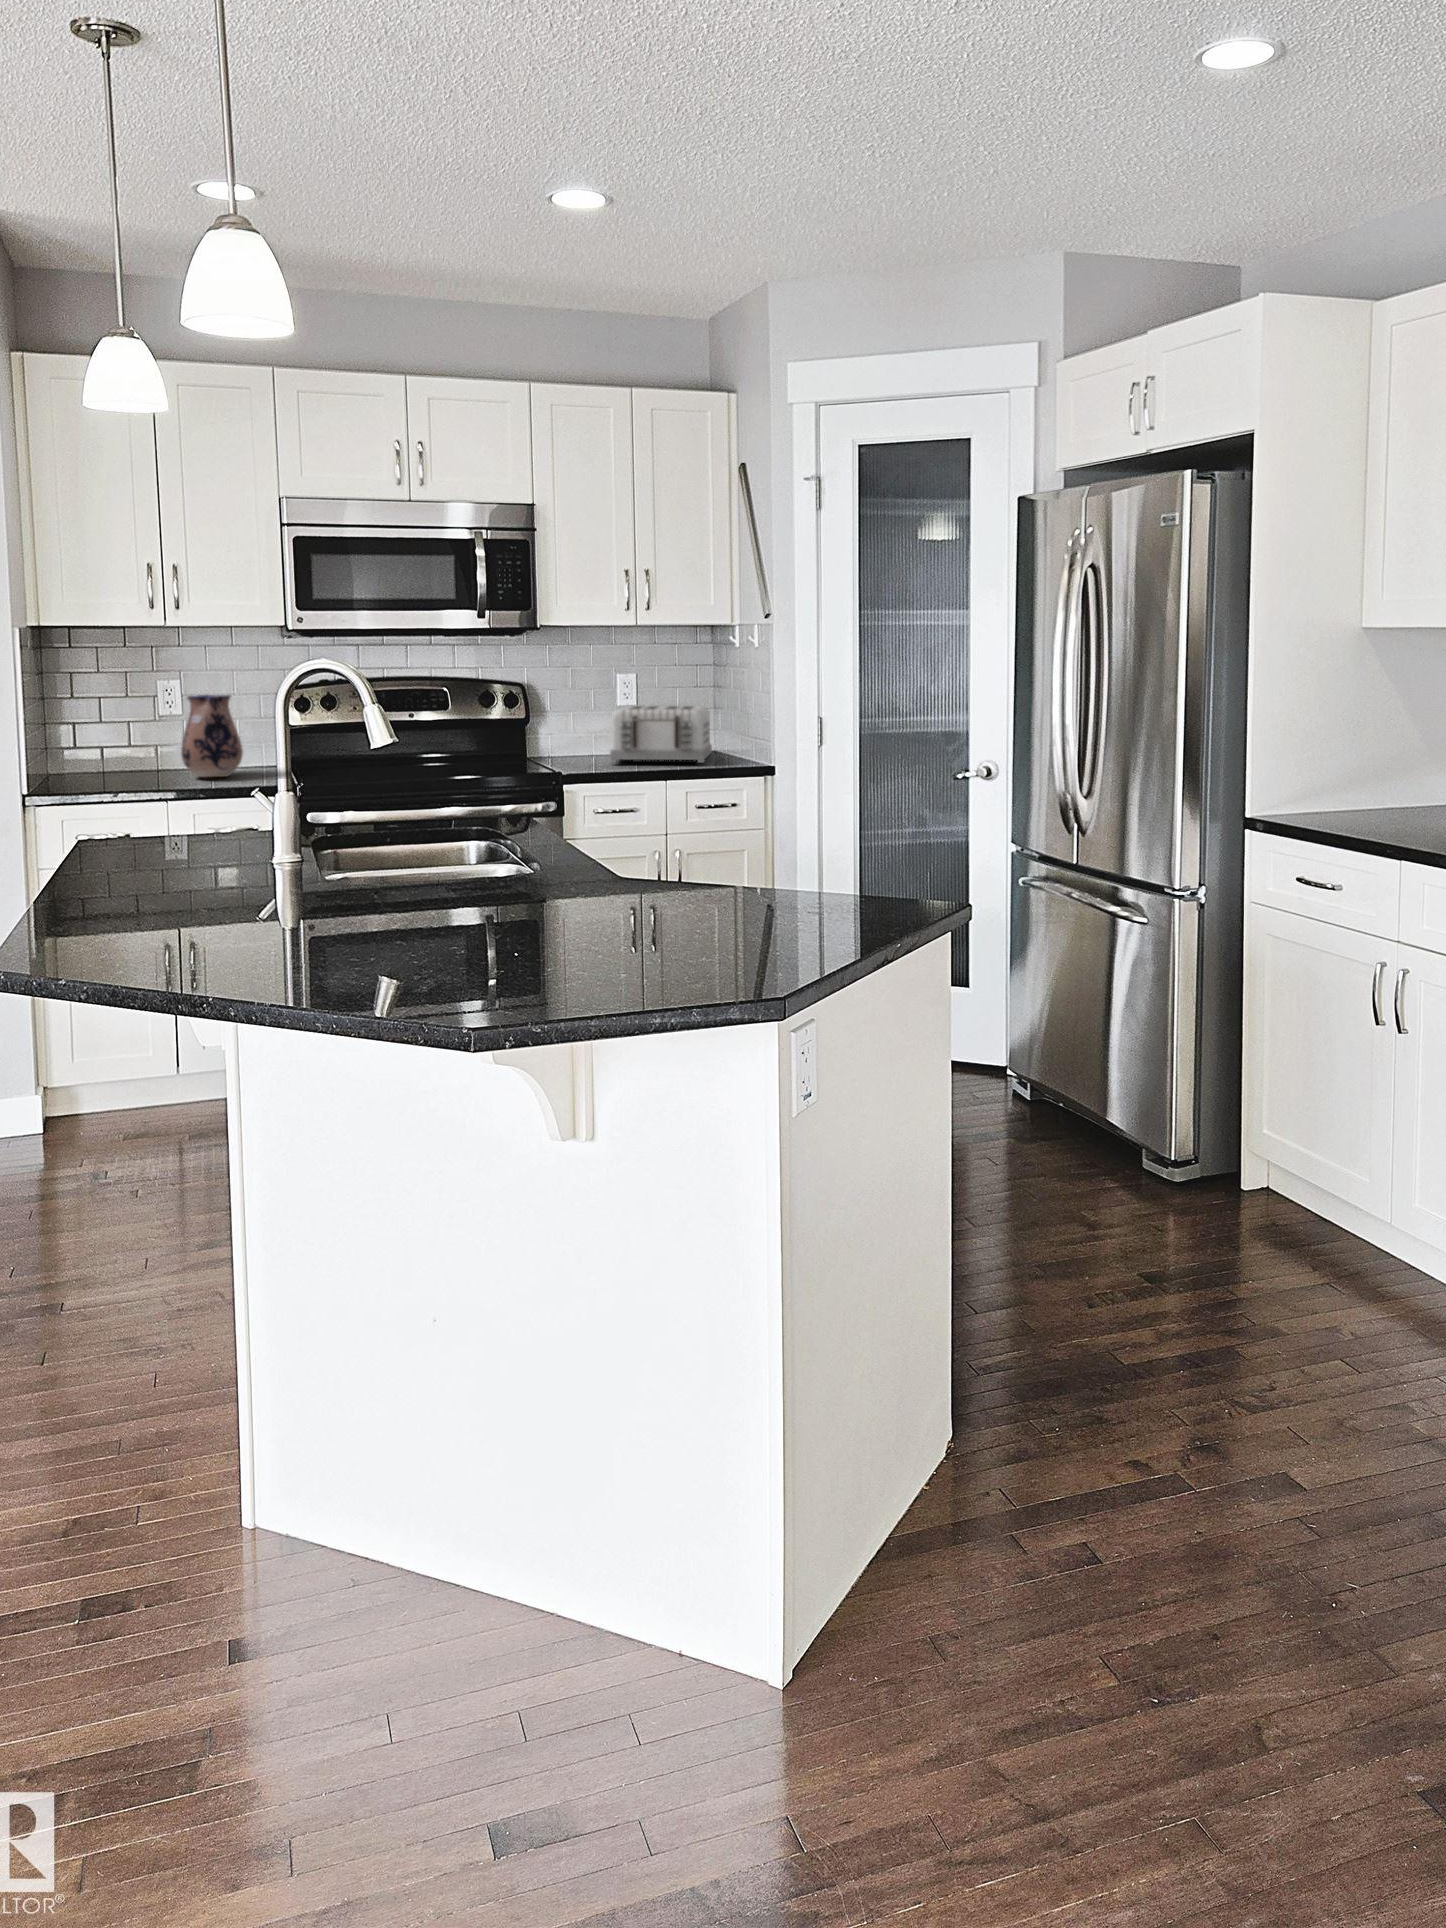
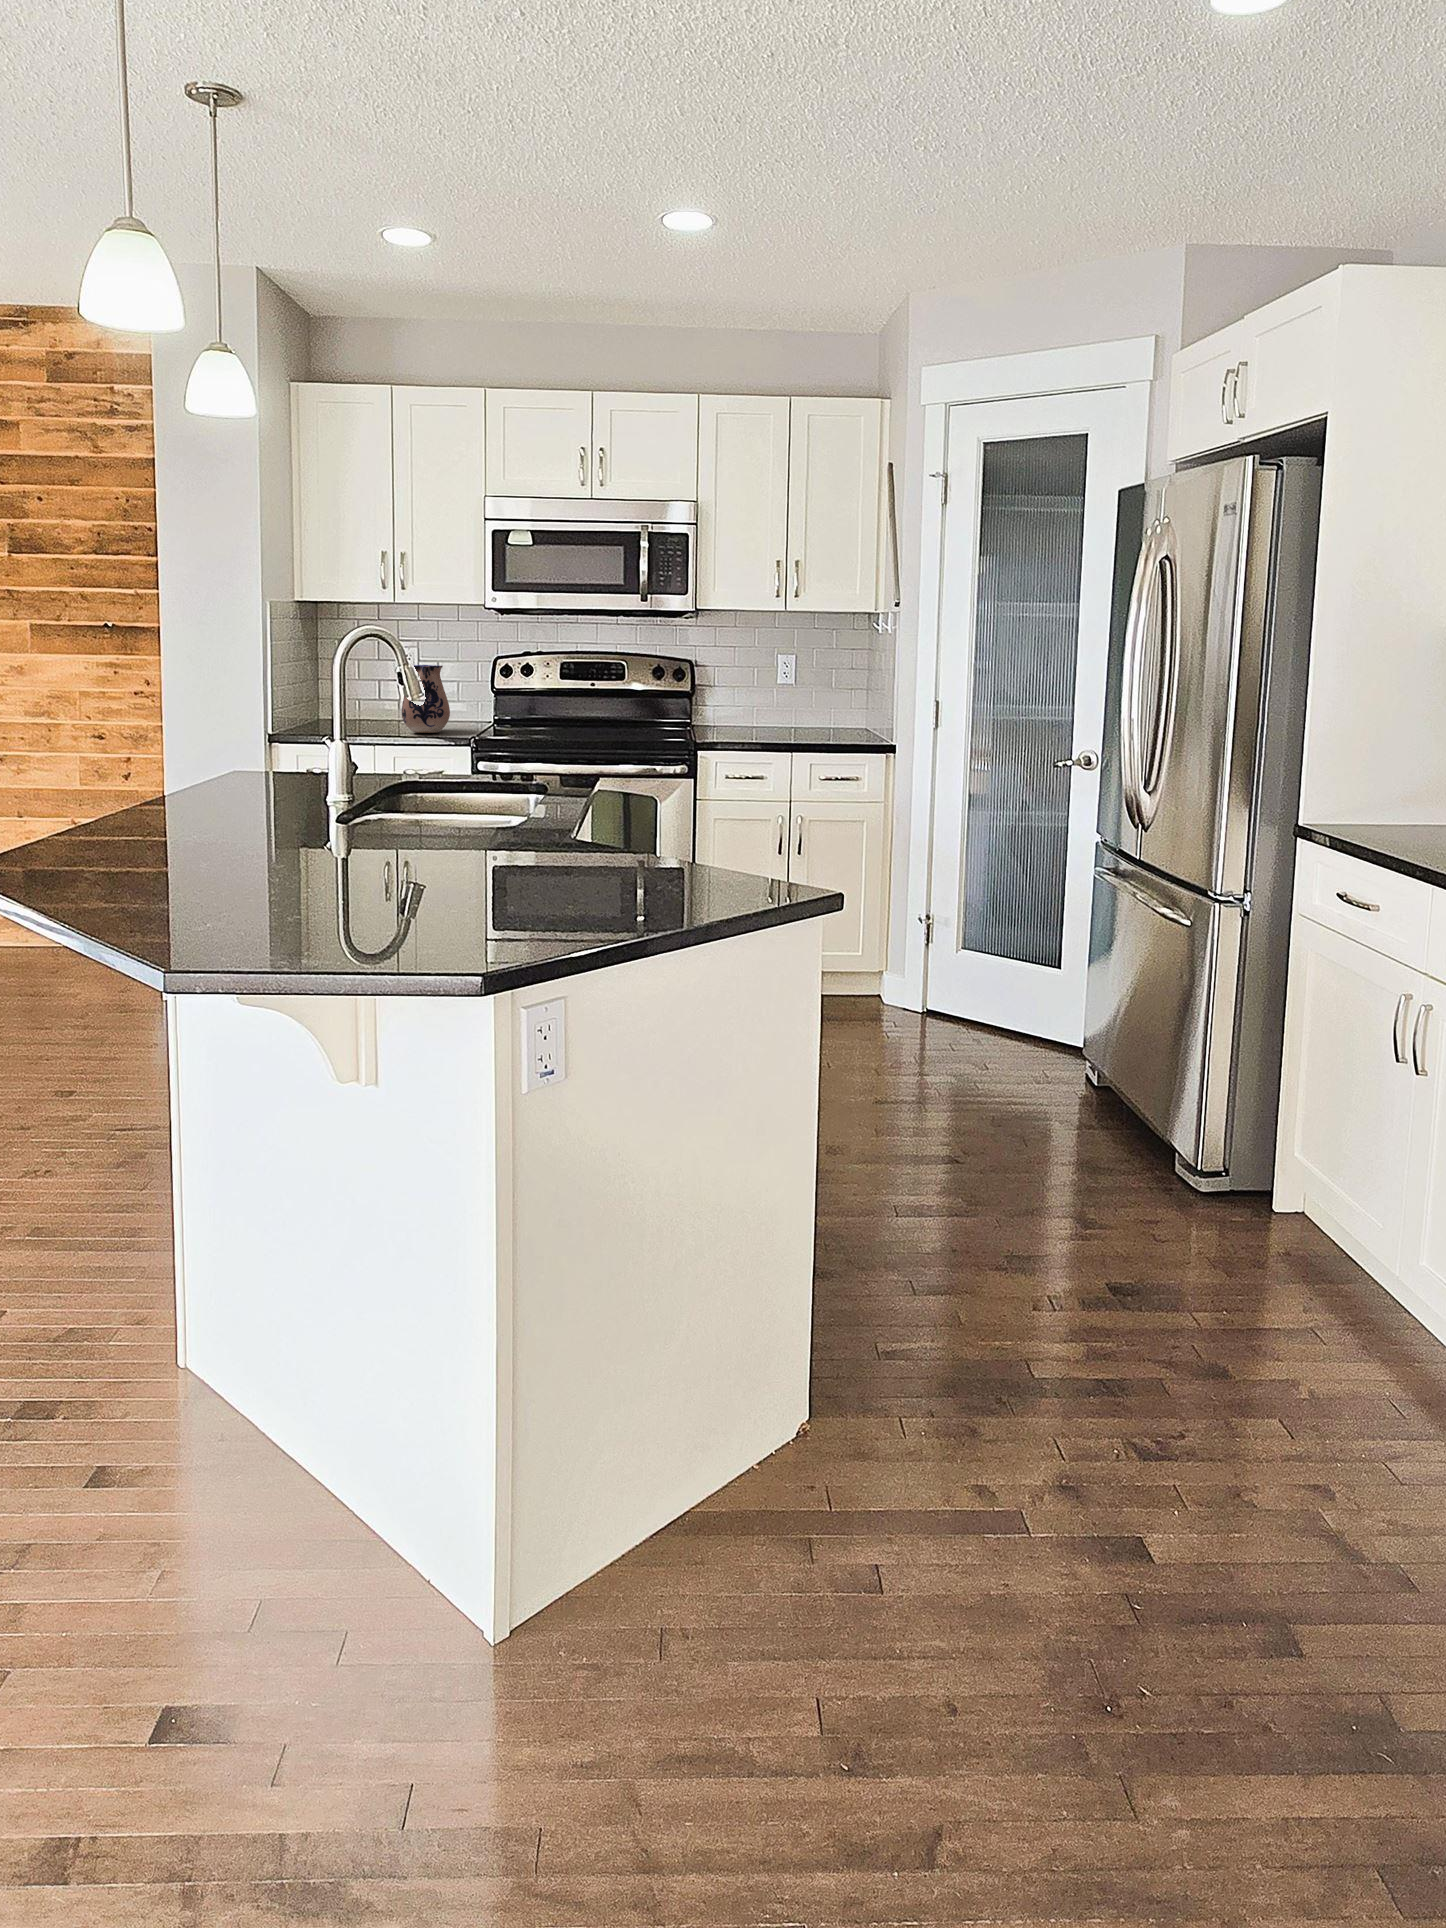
toaster: present [610,705,712,763] -> none [750,686,853,740]

